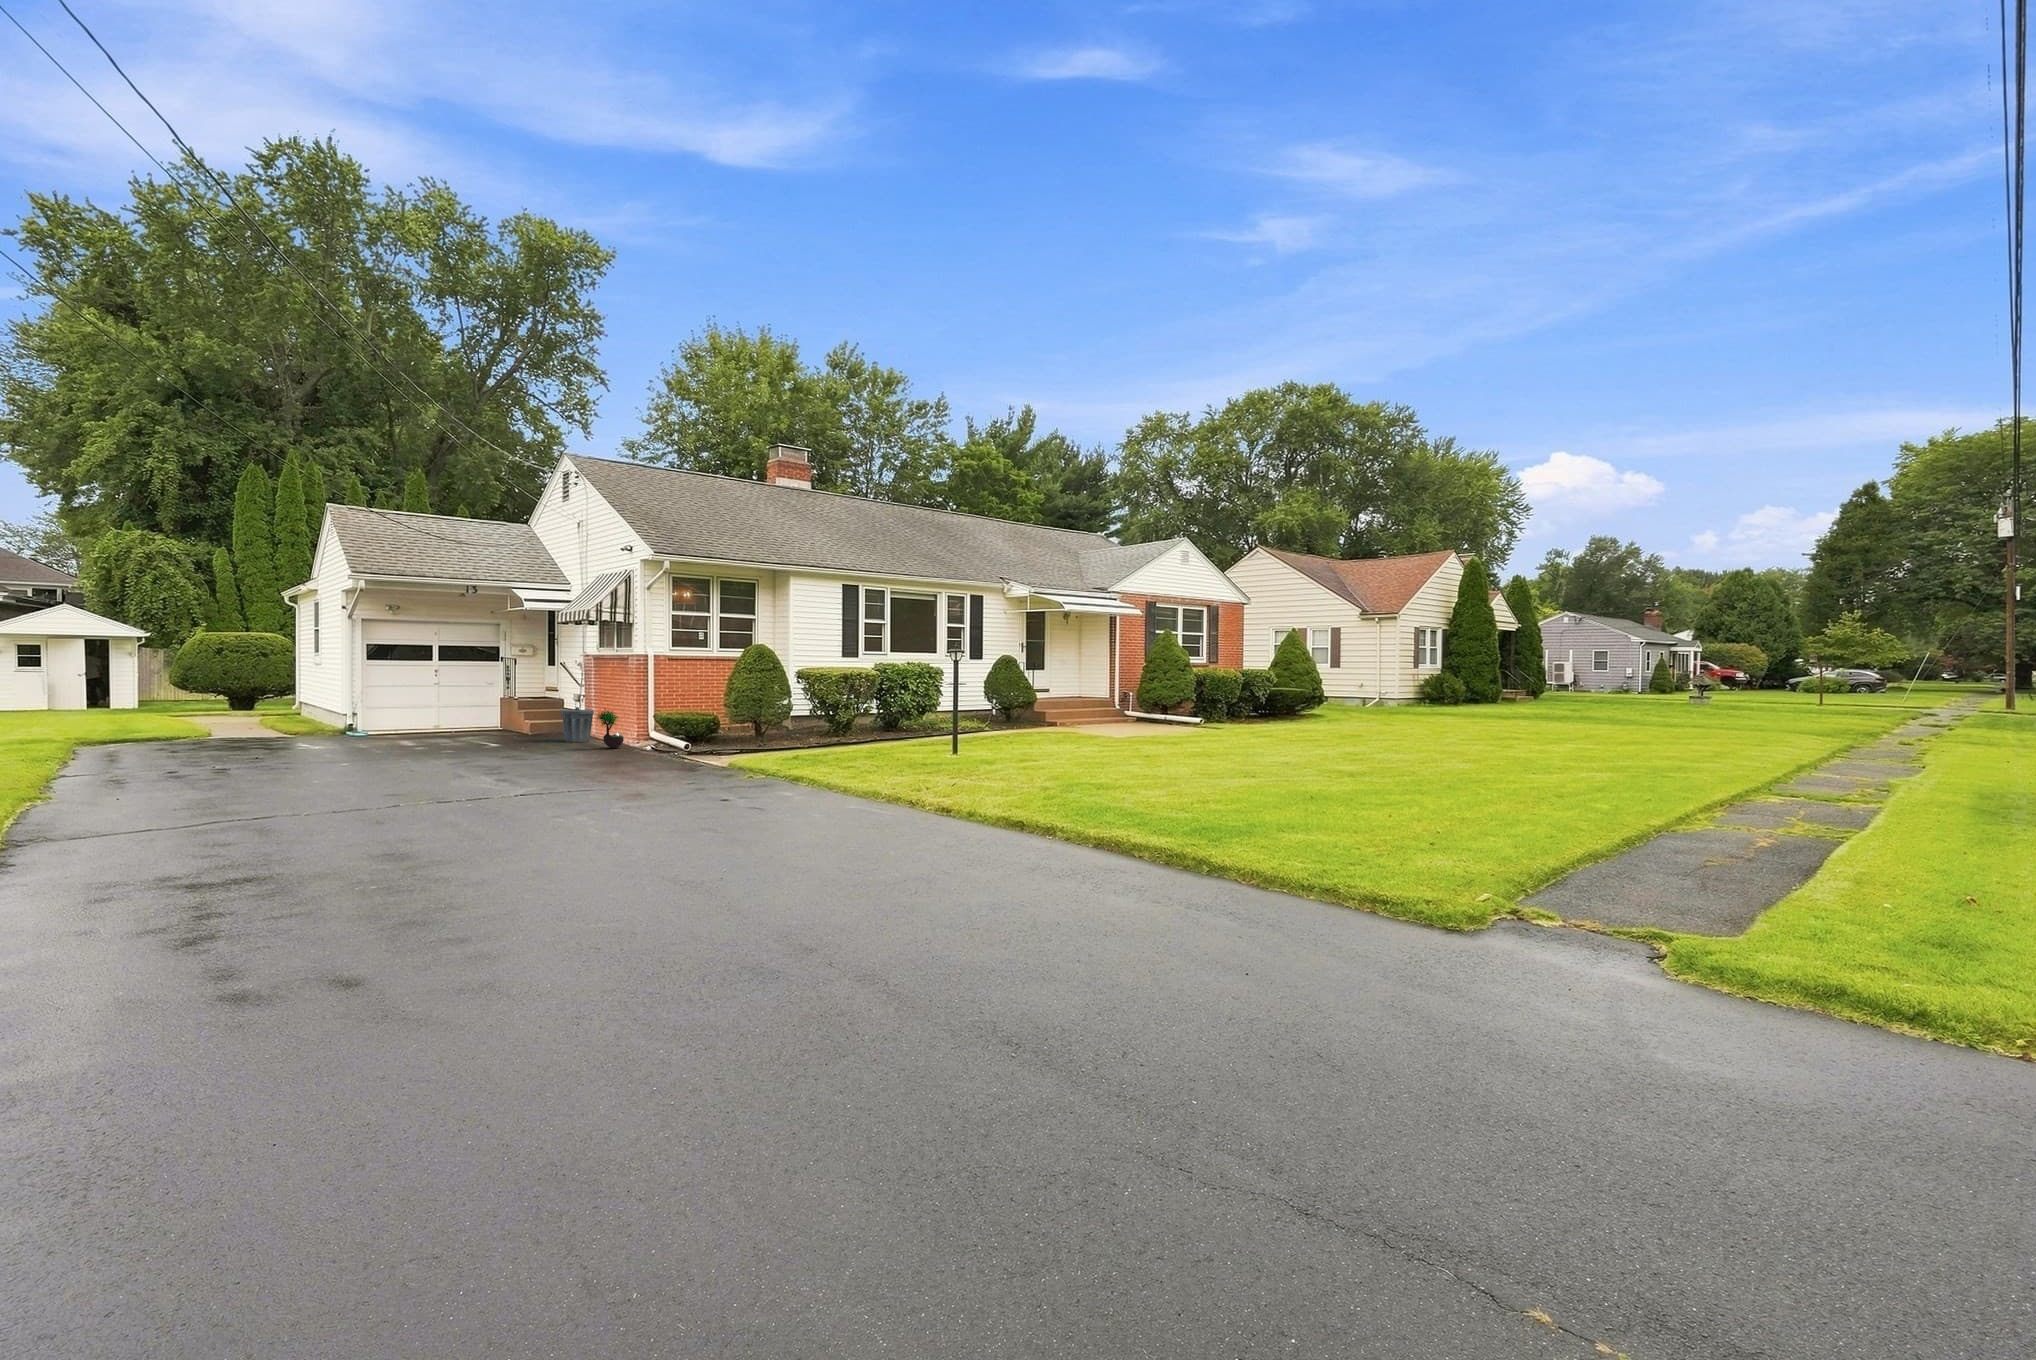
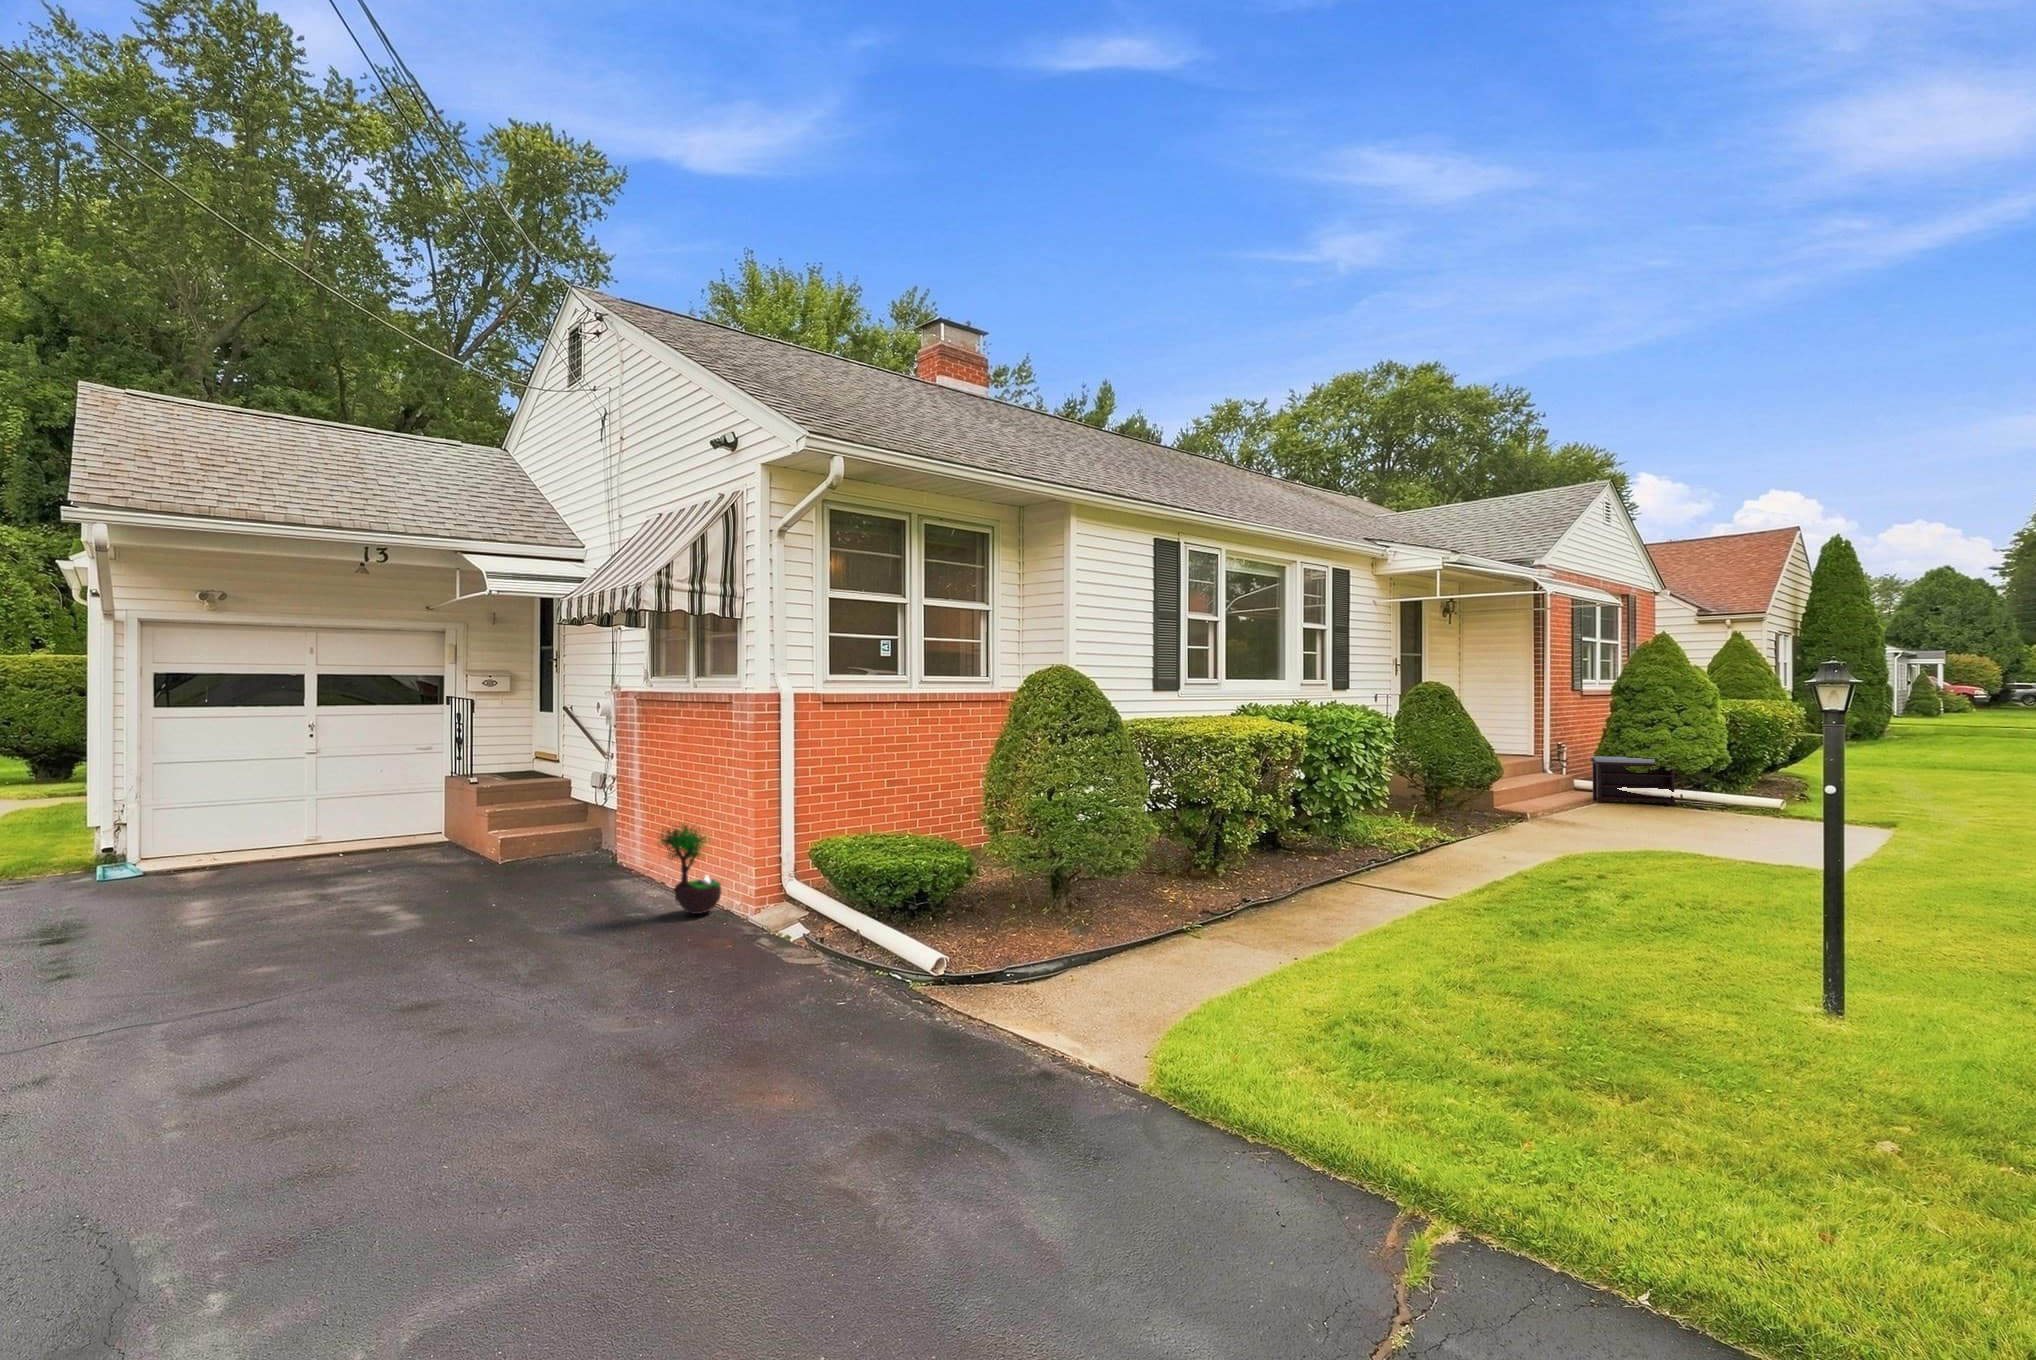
bench: none [1159,706,1203,735] -> present [1590,756,1675,805]
trash can: present [560,707,594,742] -> none [566,805,641,885]

